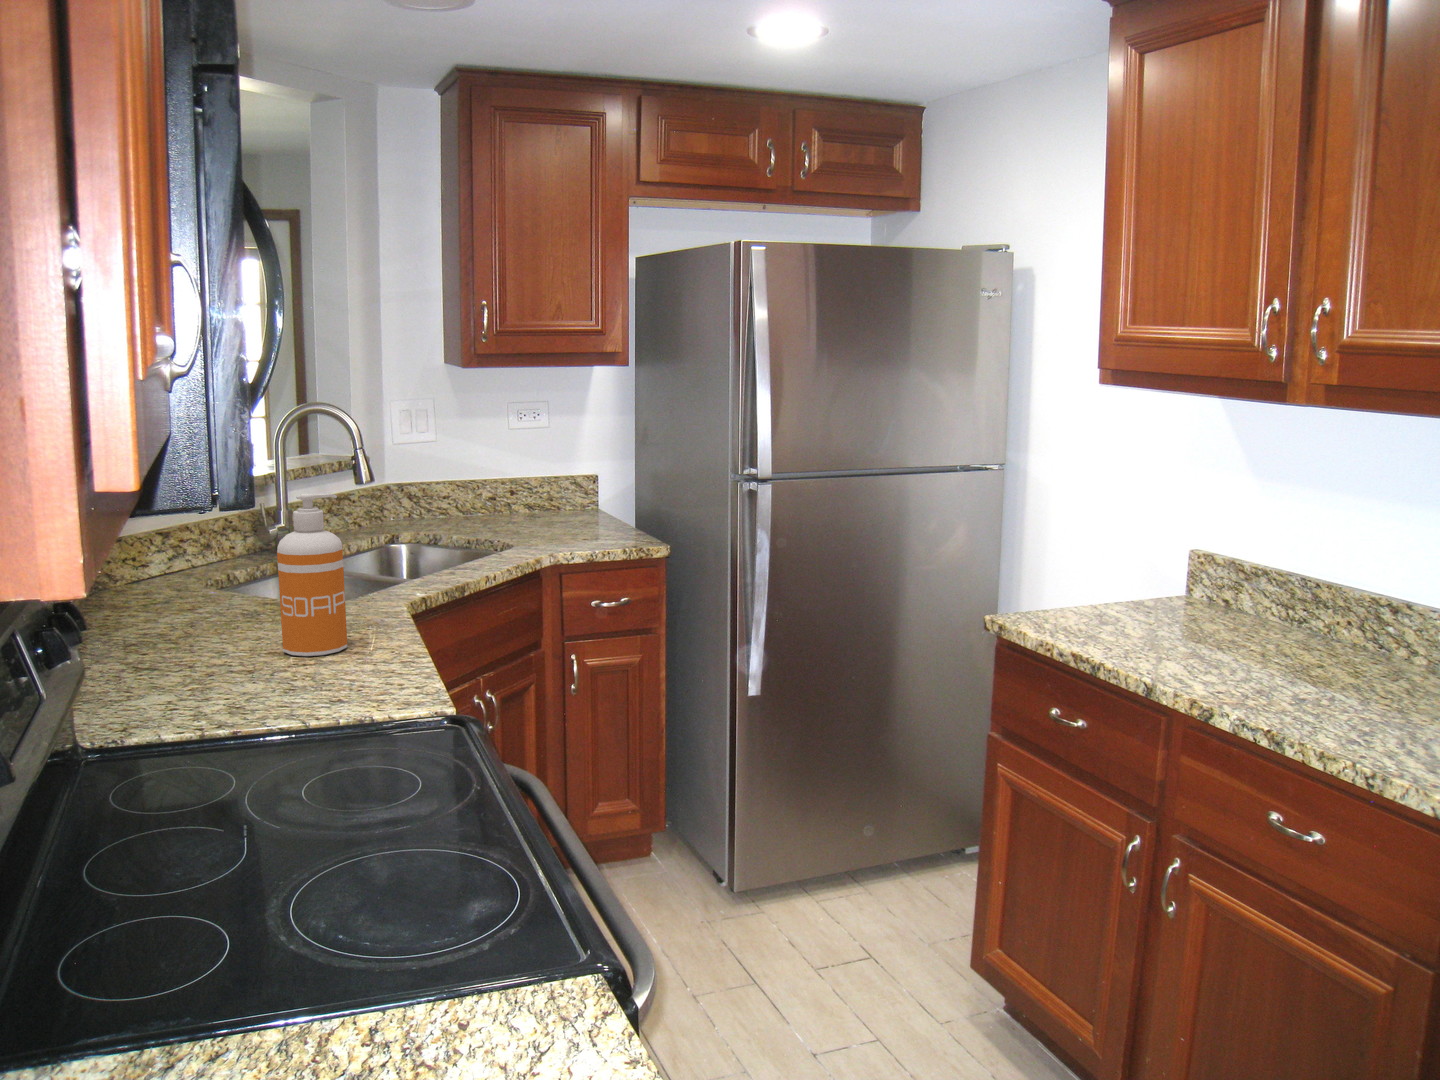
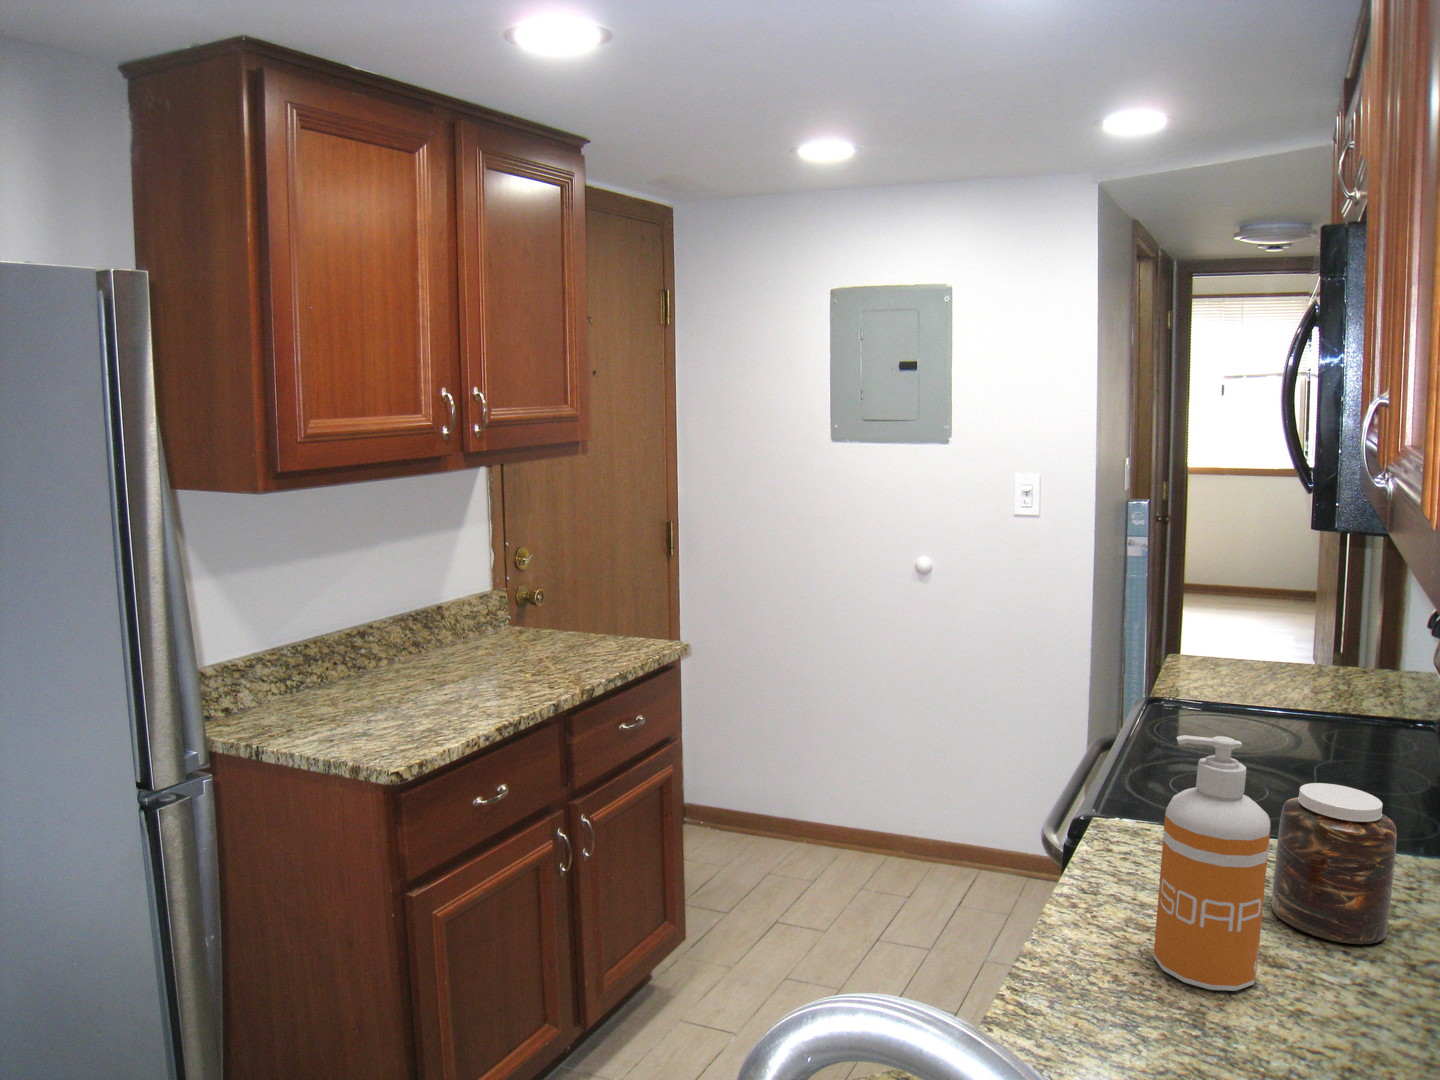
jar: none [186,578,279,697] -> present [1272,783,1397,944]

